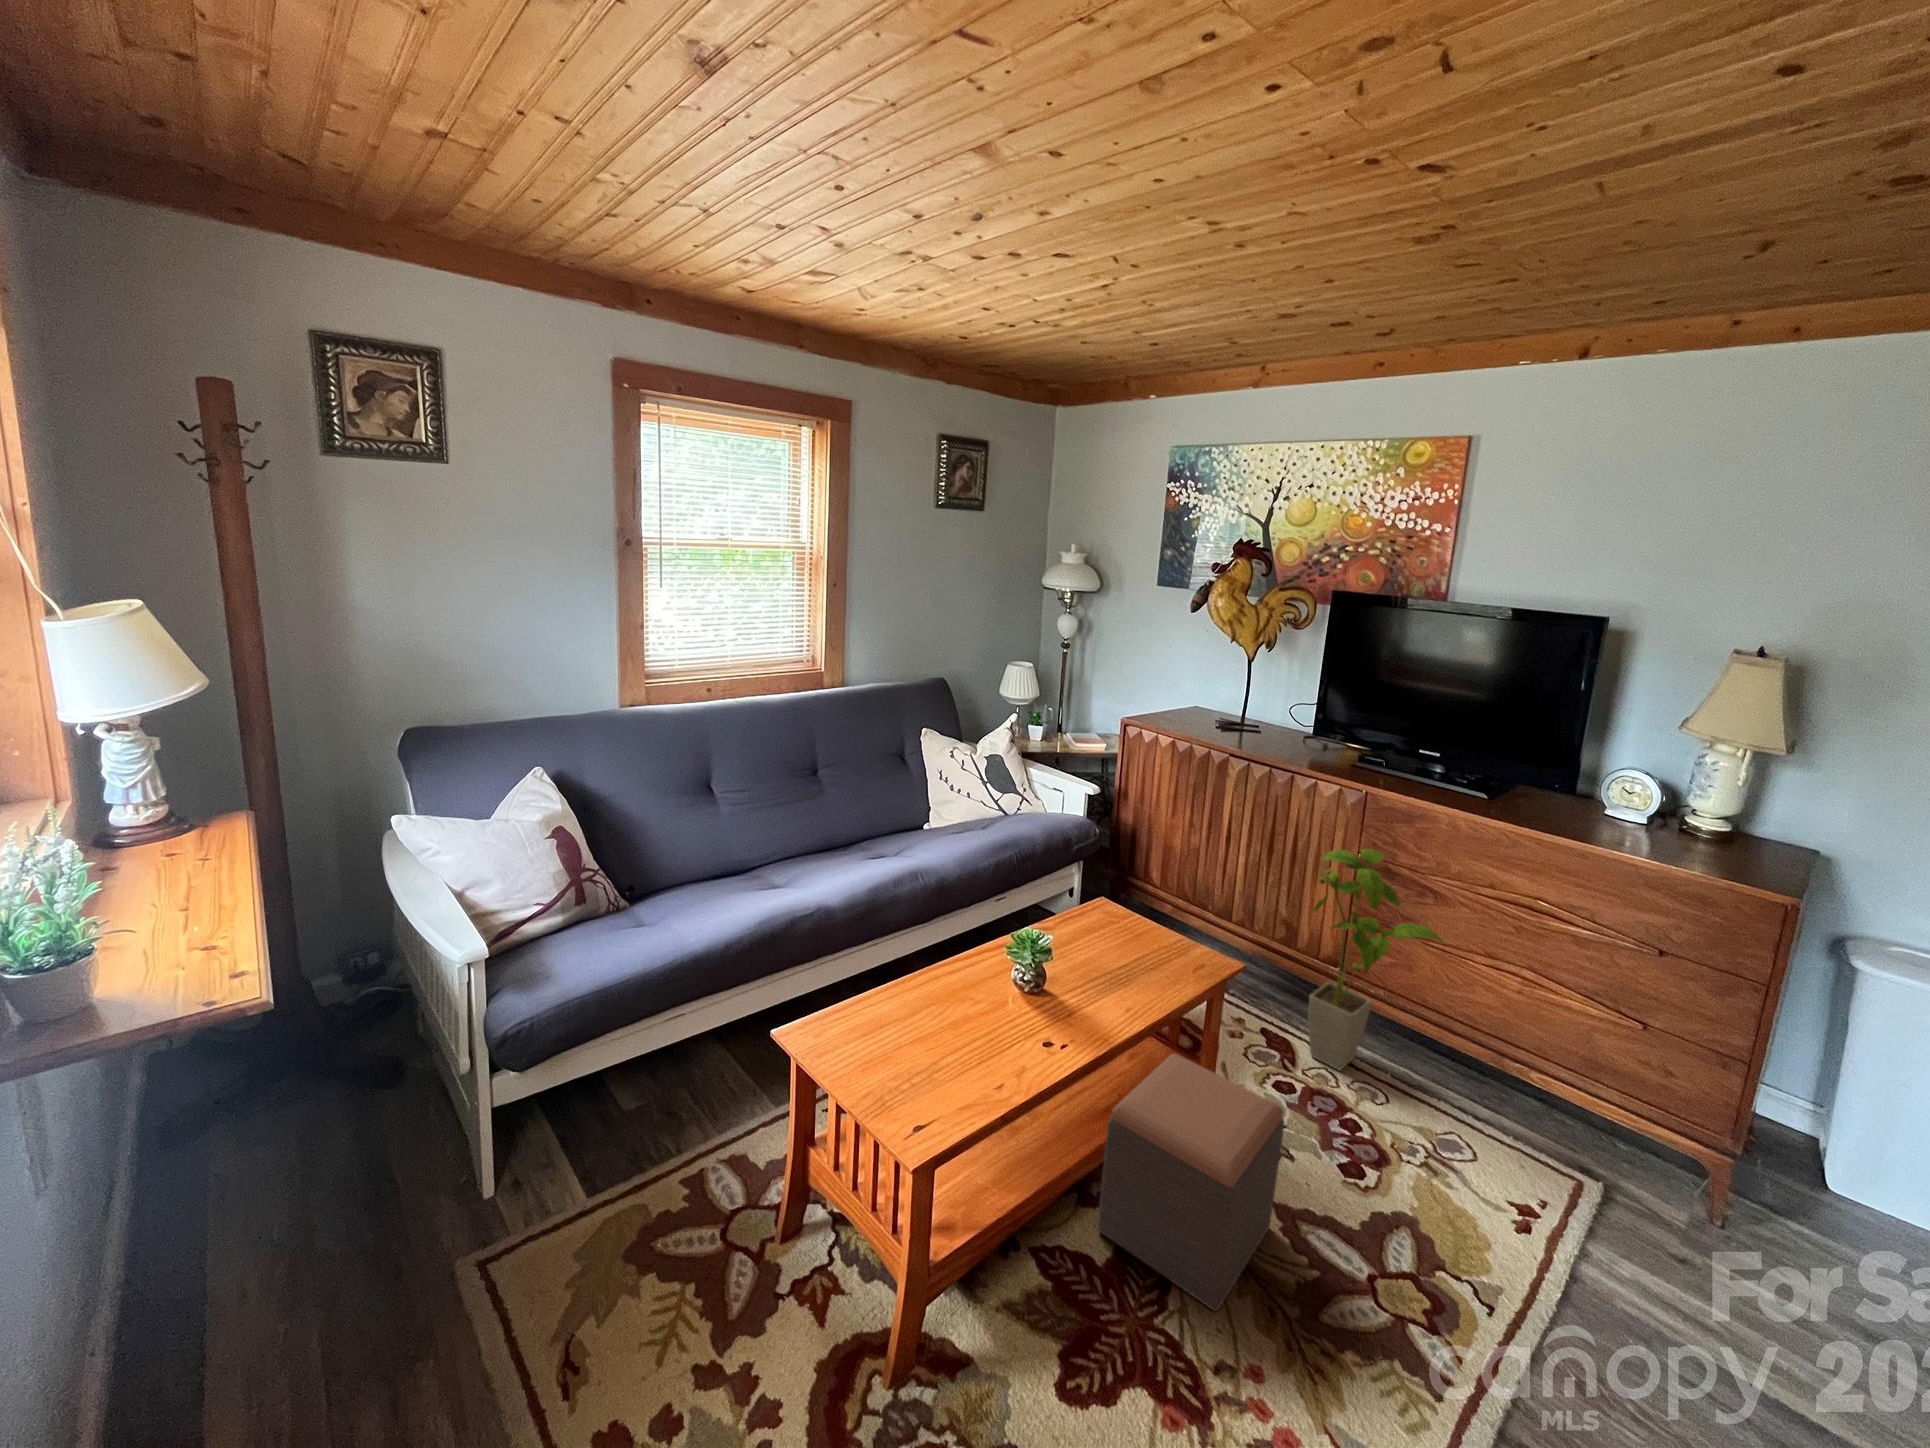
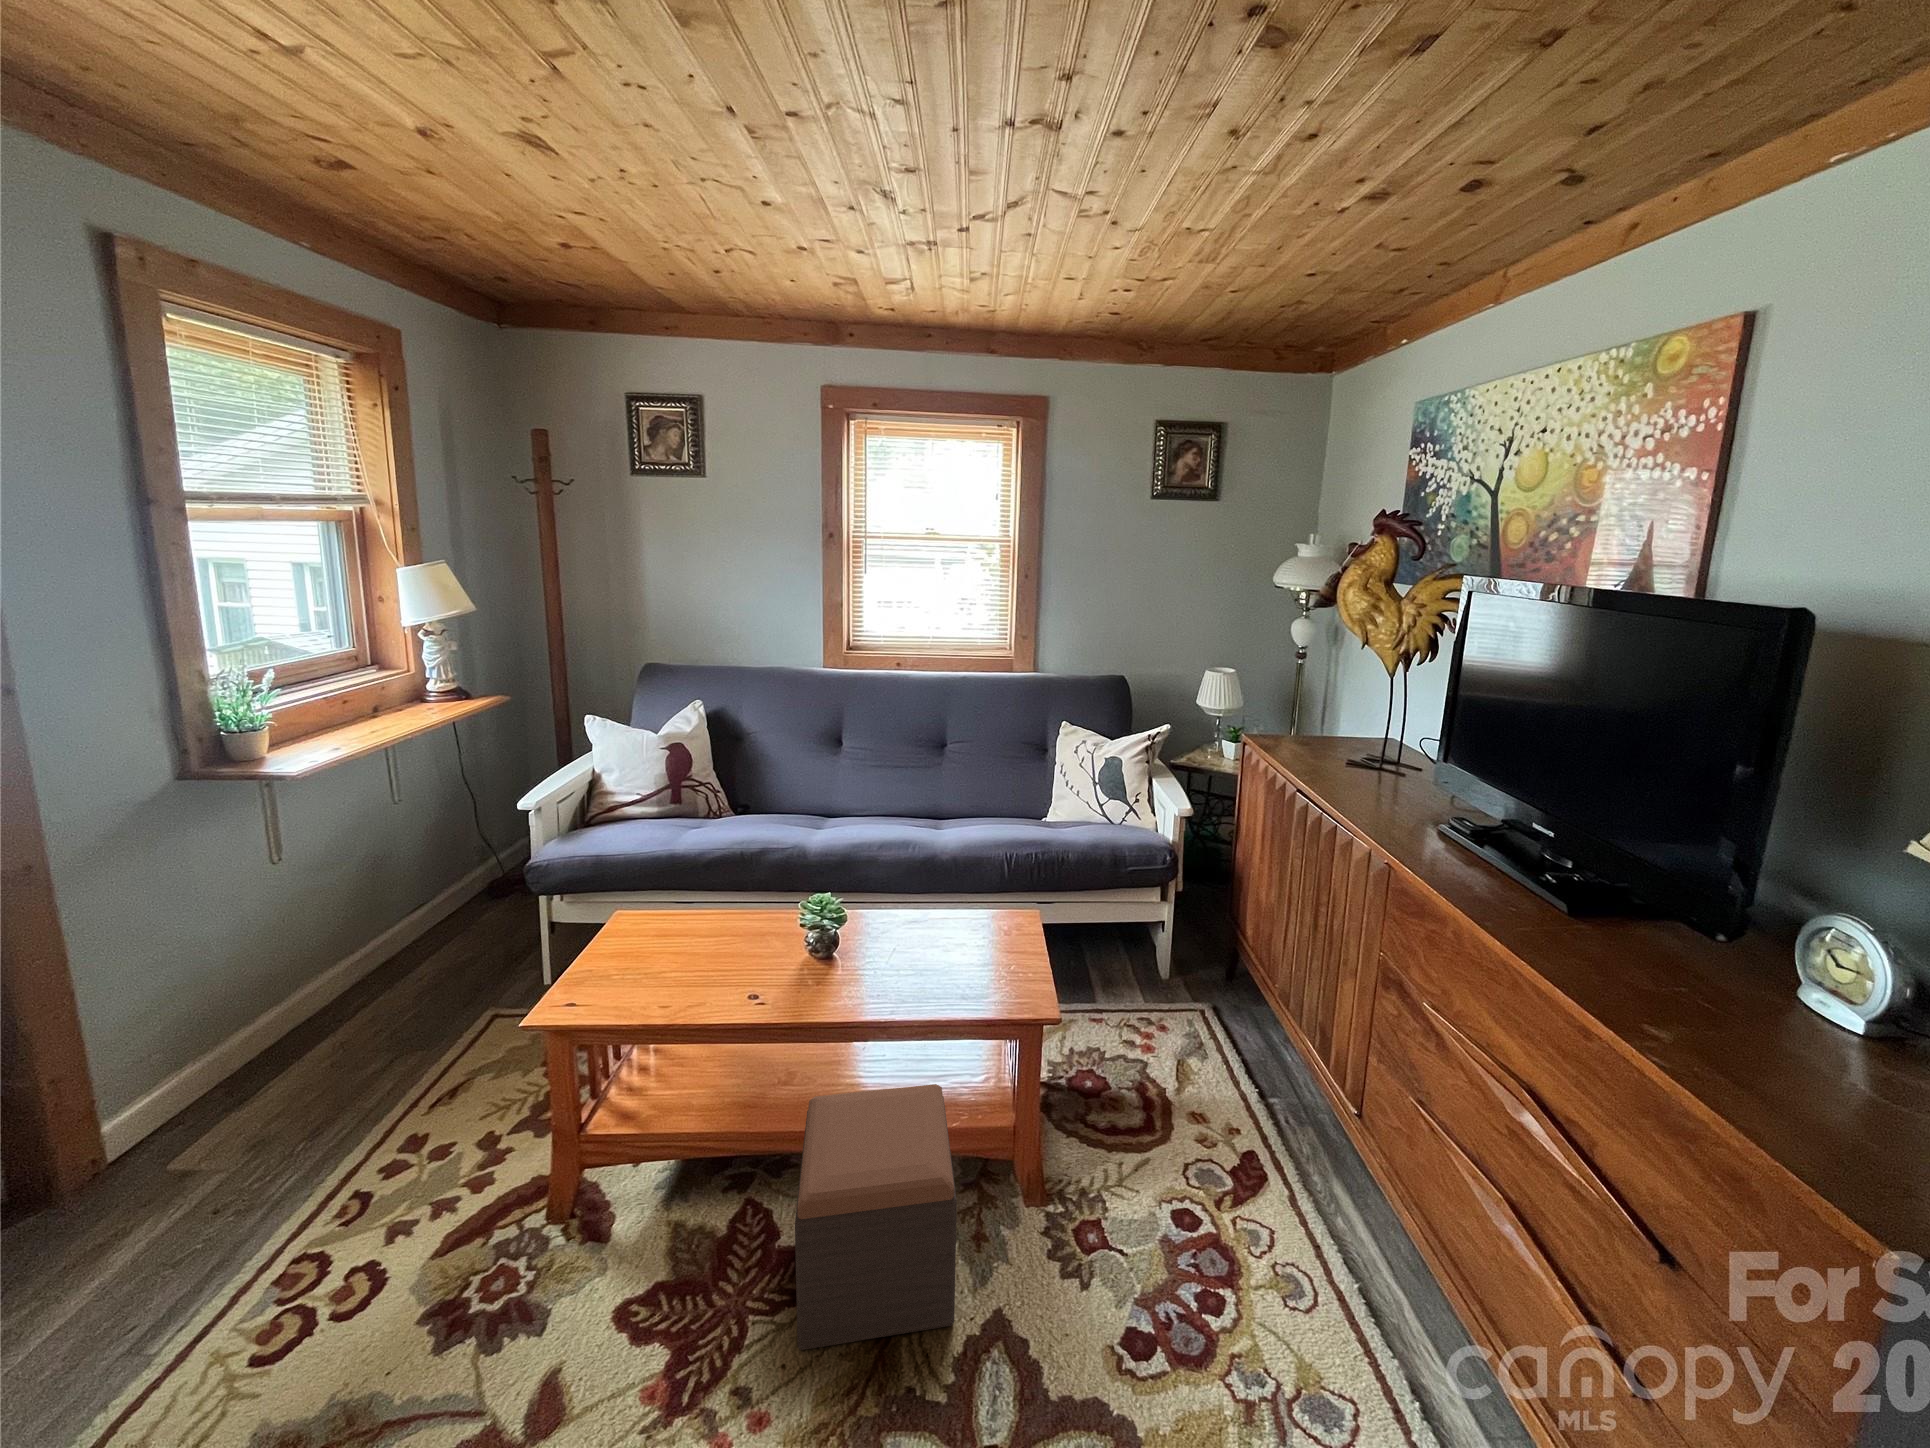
house plant: present [1308,849,1444,1070] -> none [1244,931,1417,1244]

